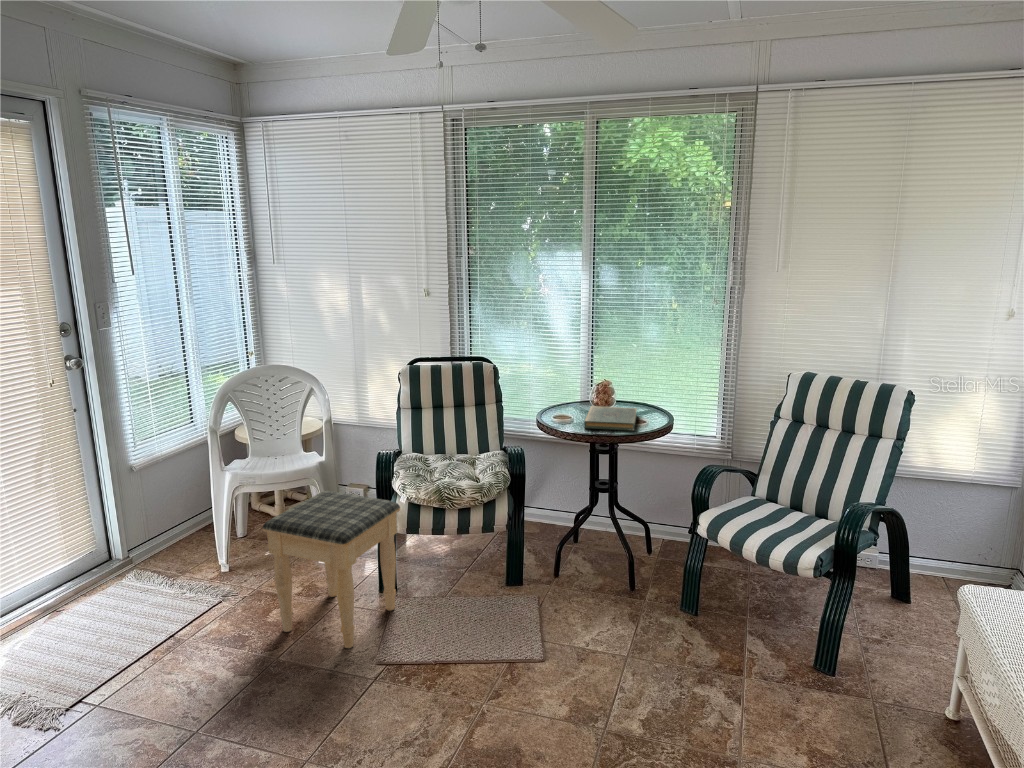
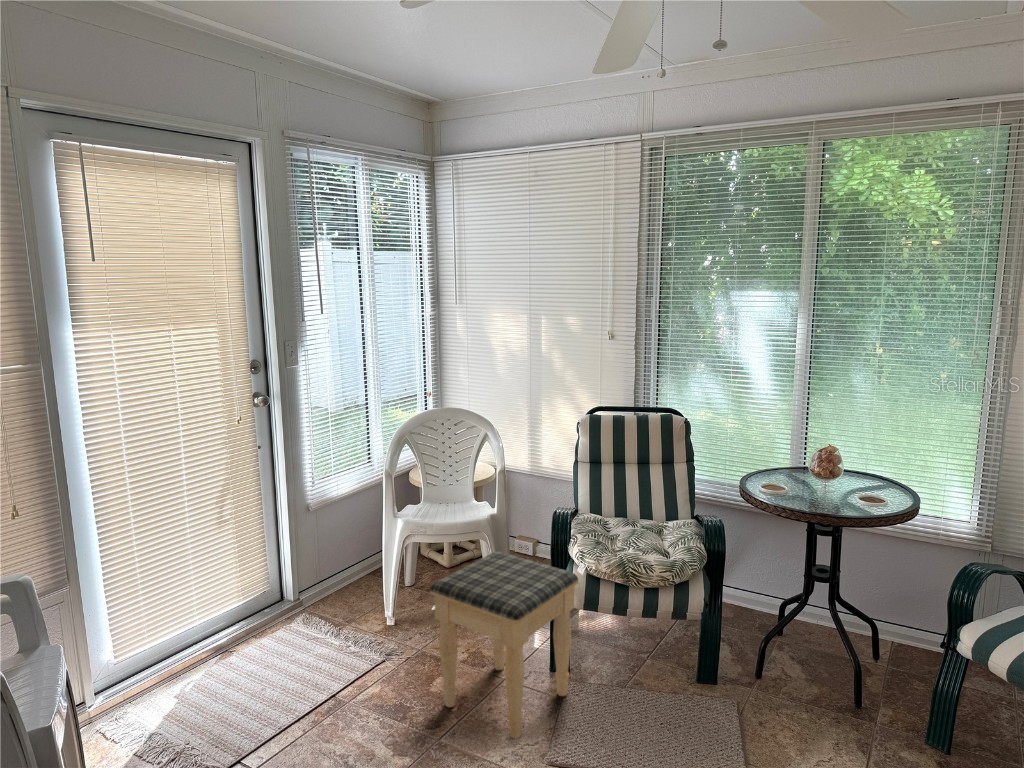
book: present [584,406,637,431] -> none [801,475,868,511]

